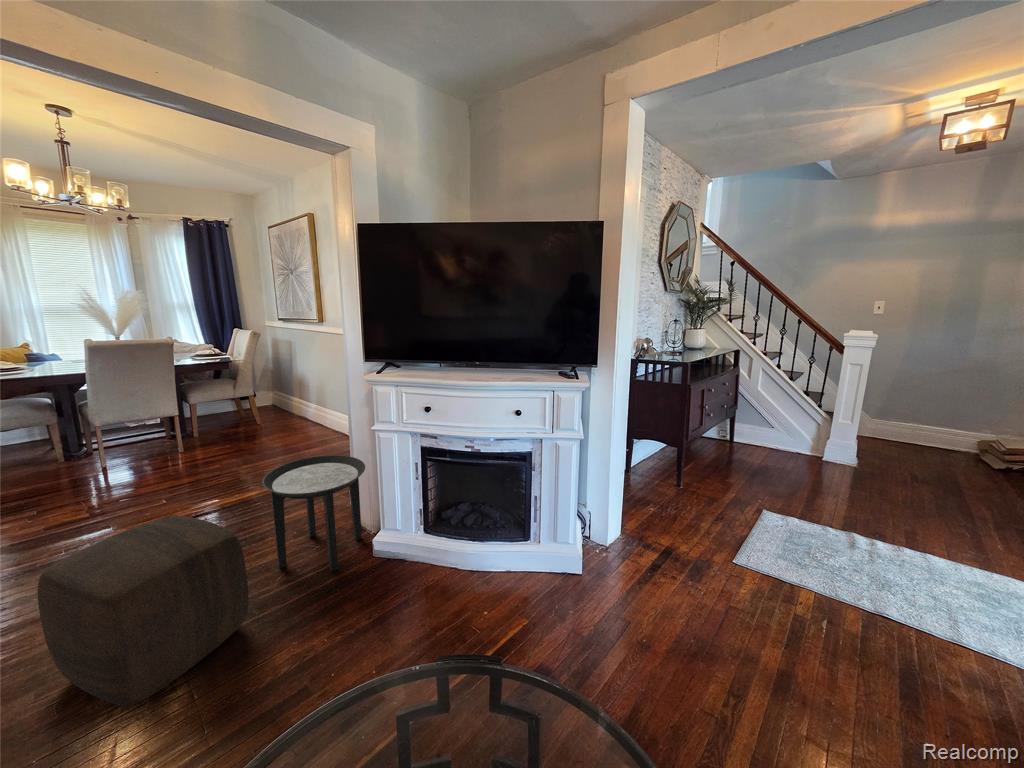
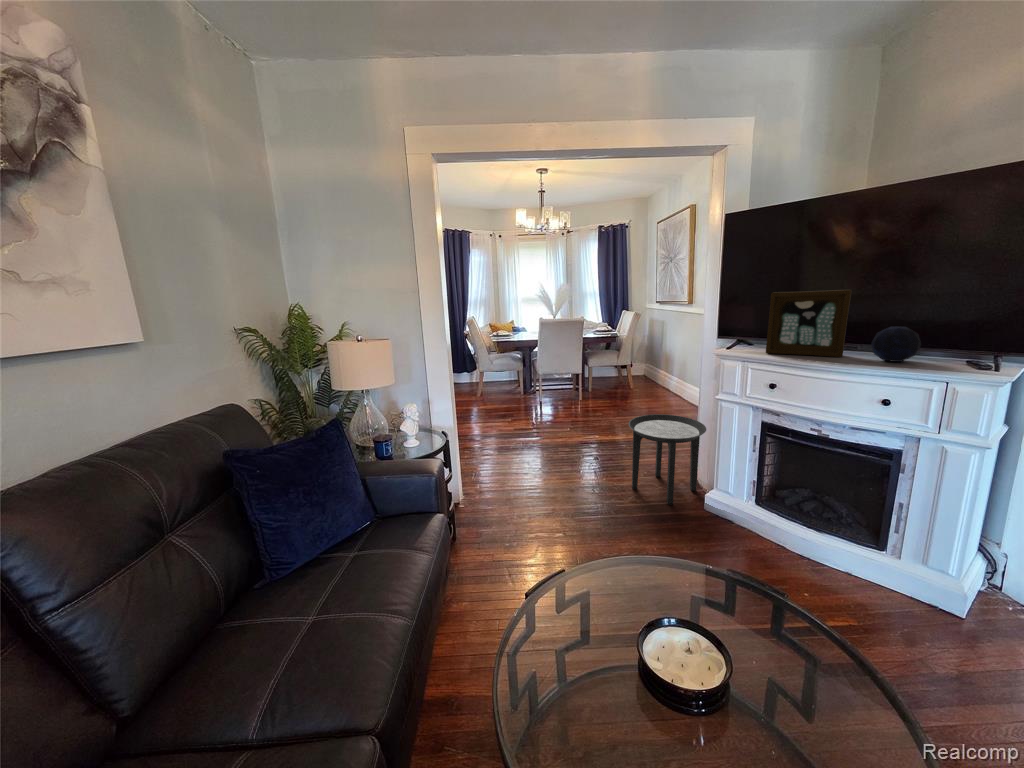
picture frame: none [416,311,480,375] -> present [766,290,852,357]
decorative orb: none [499,346,531,376] -> present [871,327,921,362]
ottoman: present [38,516,249,706] -> none [525,430,613,522]

